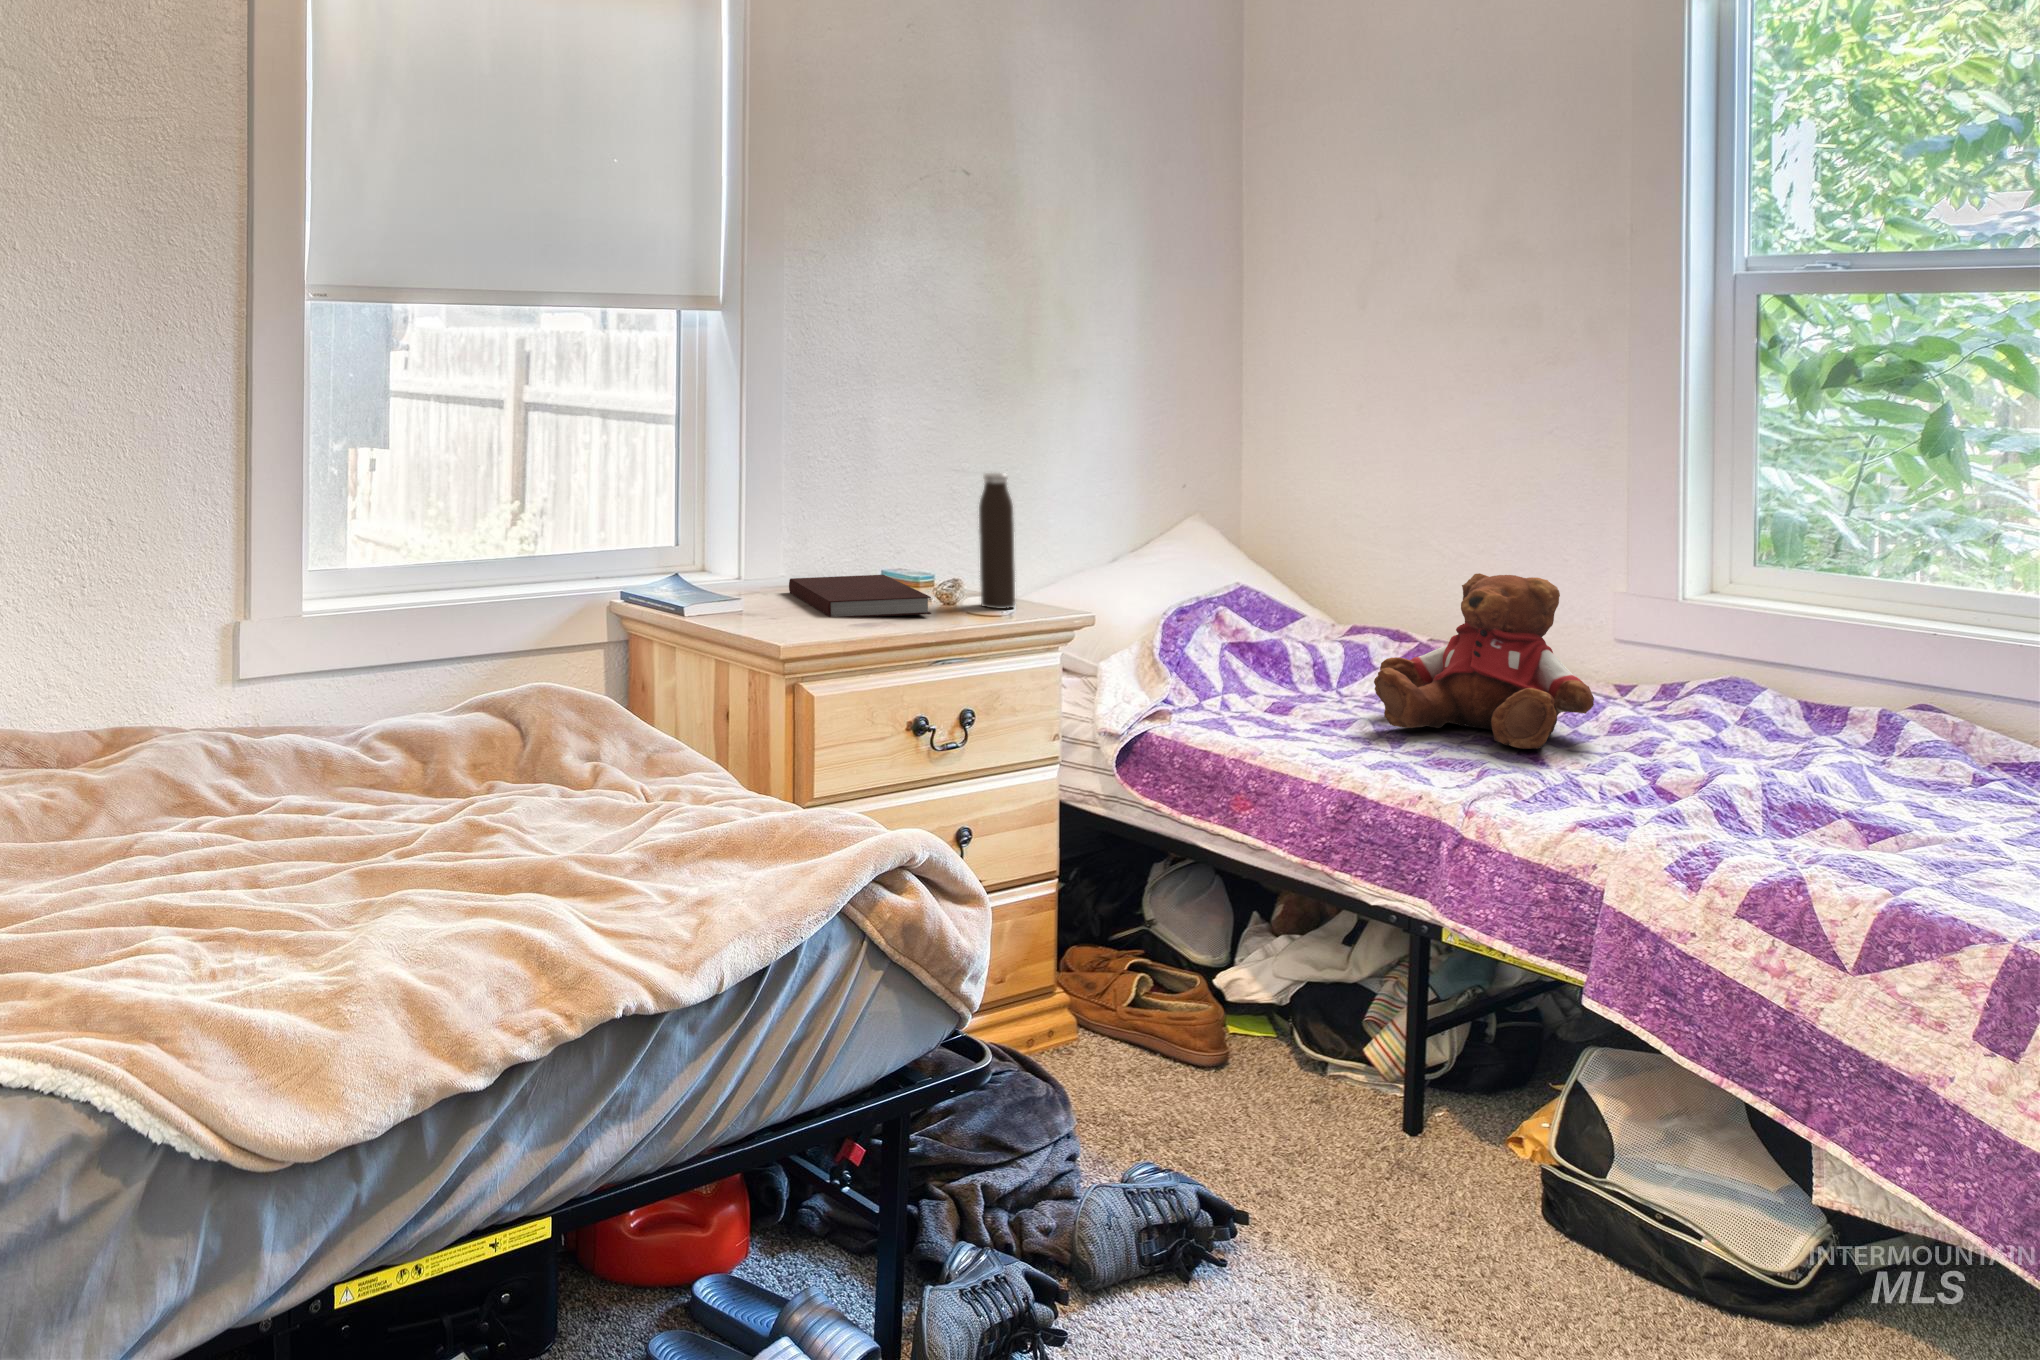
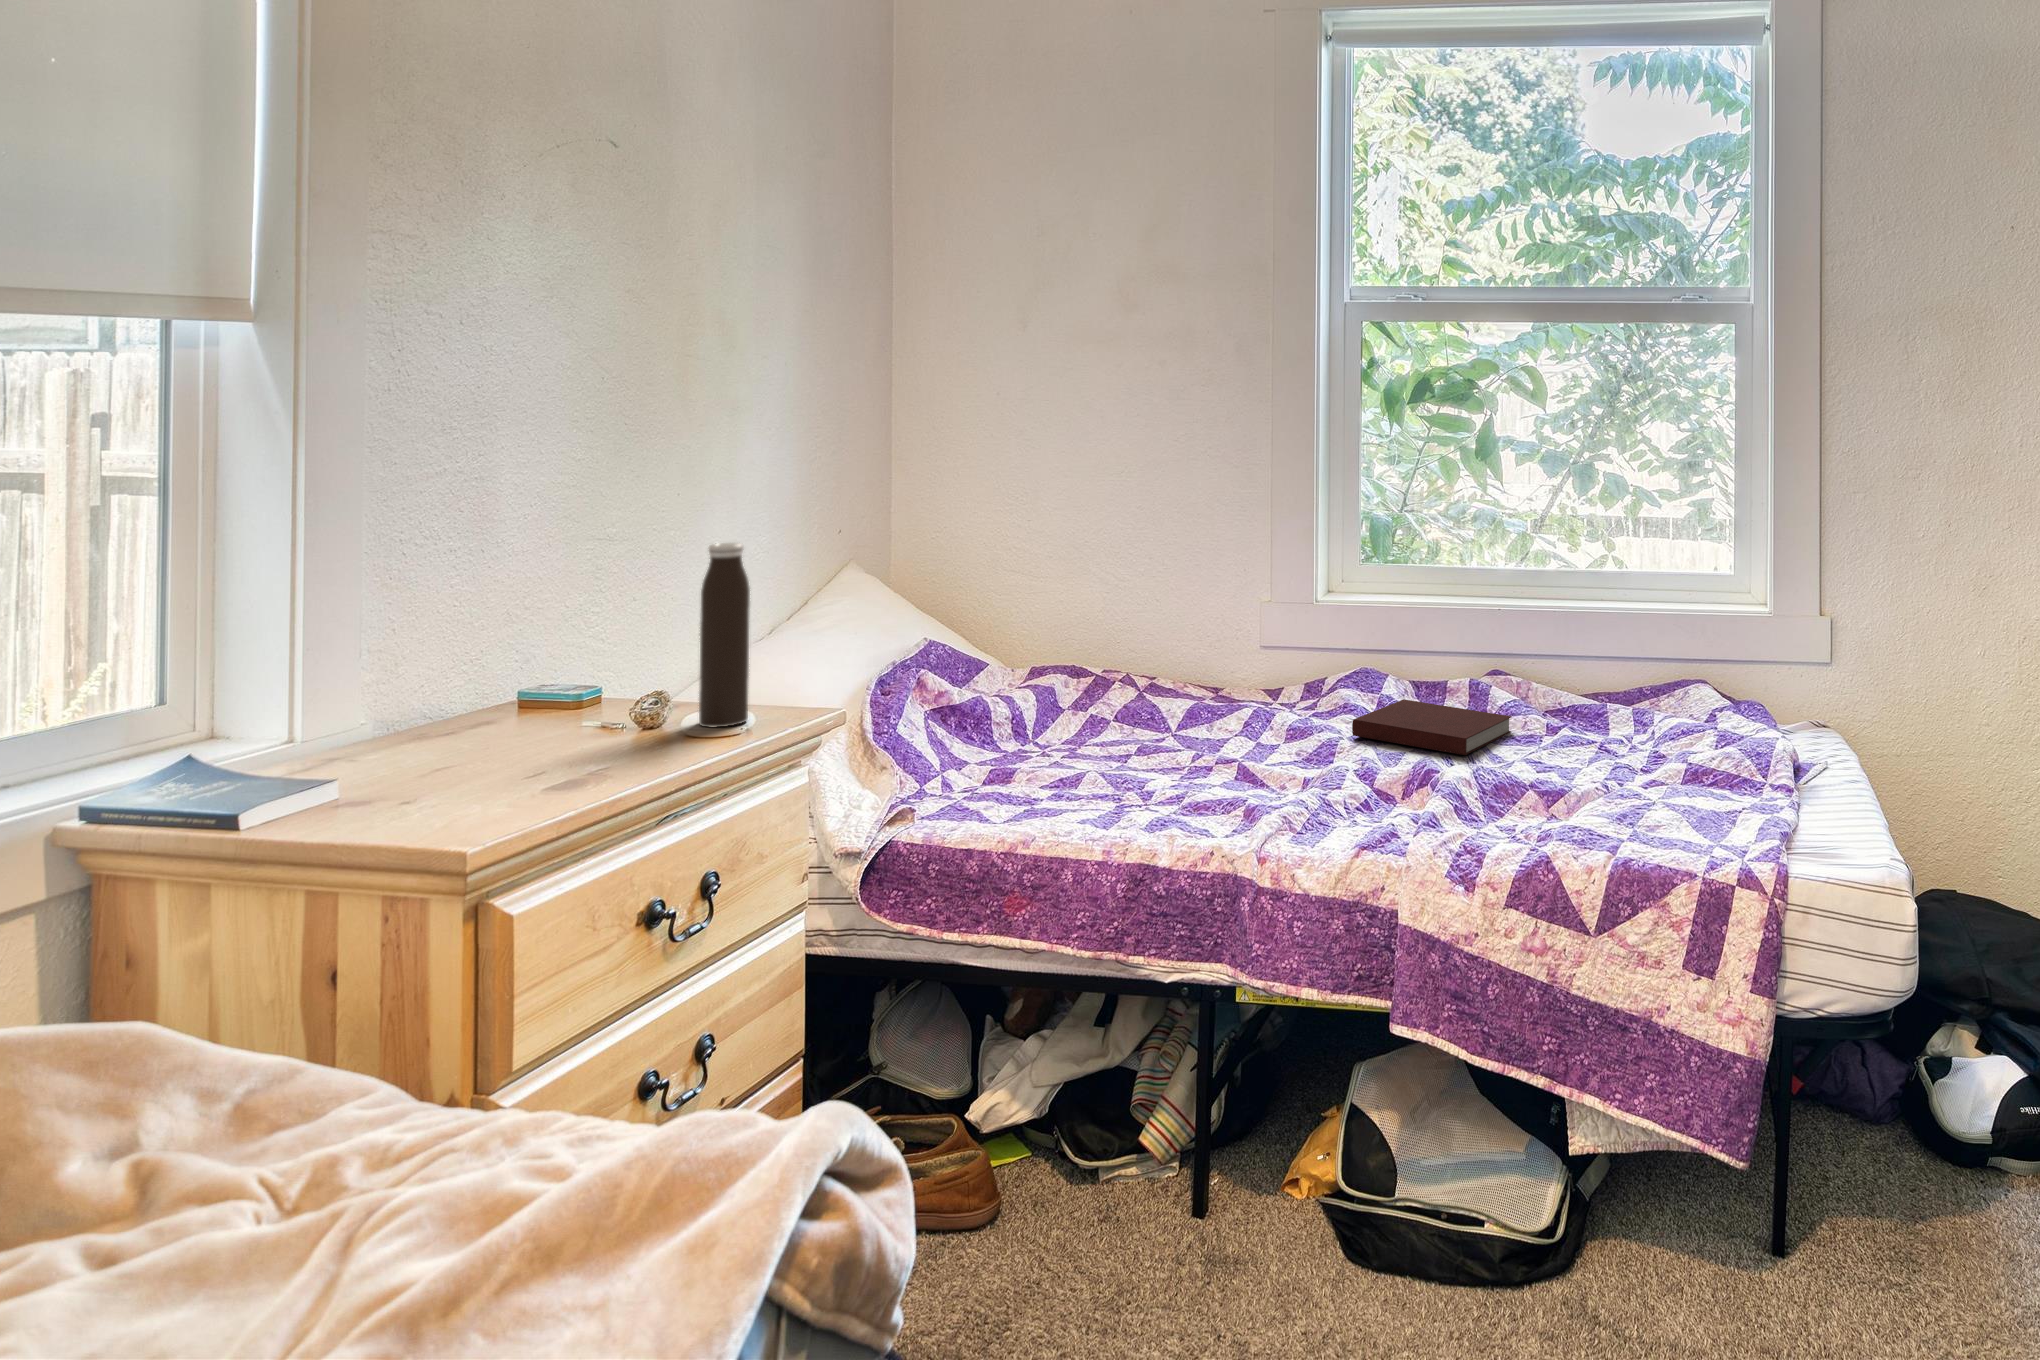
teddy bear: present [1374,573,1594,749] -> none [1106,602,1297,774]
notebook: present [789,575,931,617] -> present [1352,699,1512,755]

